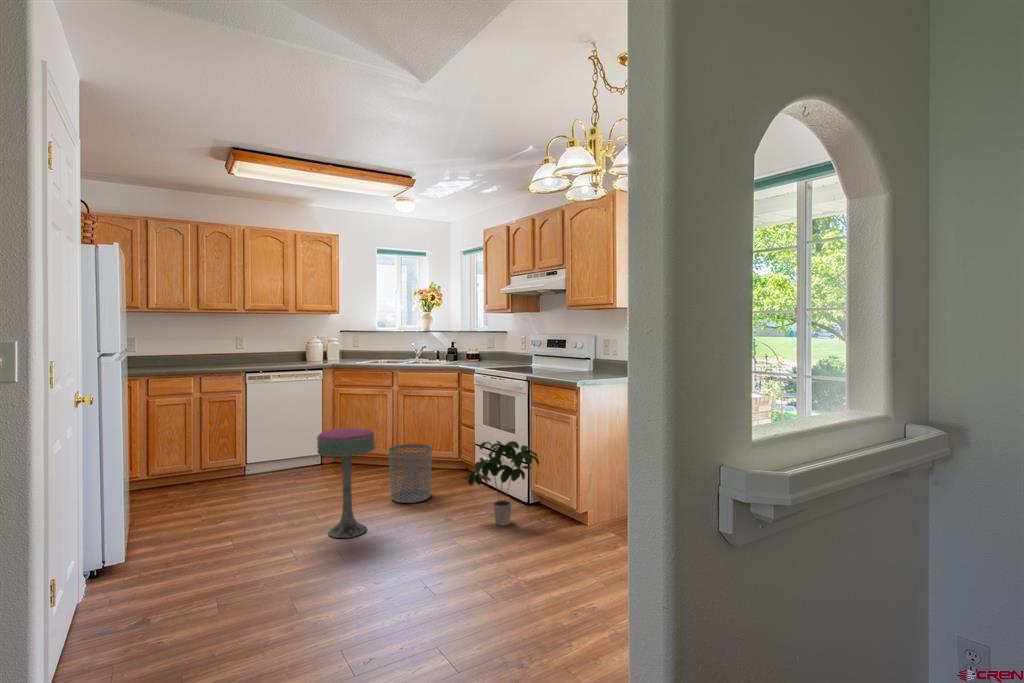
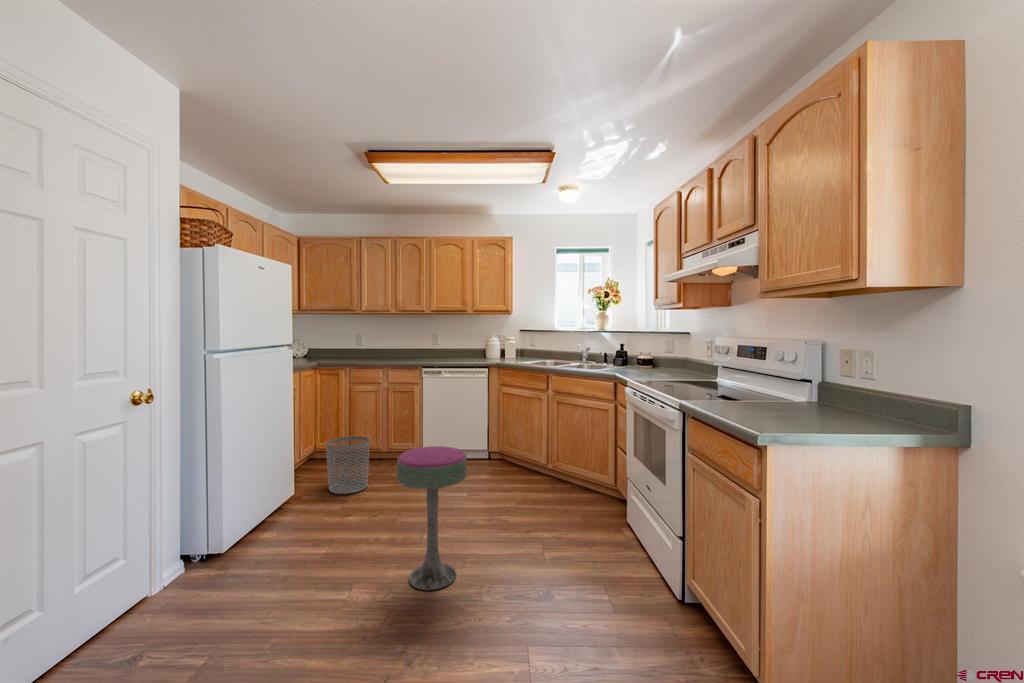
potted plant: present [465,441,539,526] -> none [582,493,694,632]
waste bin: present [389,444,432,503] -> present [326,436,370,494]

